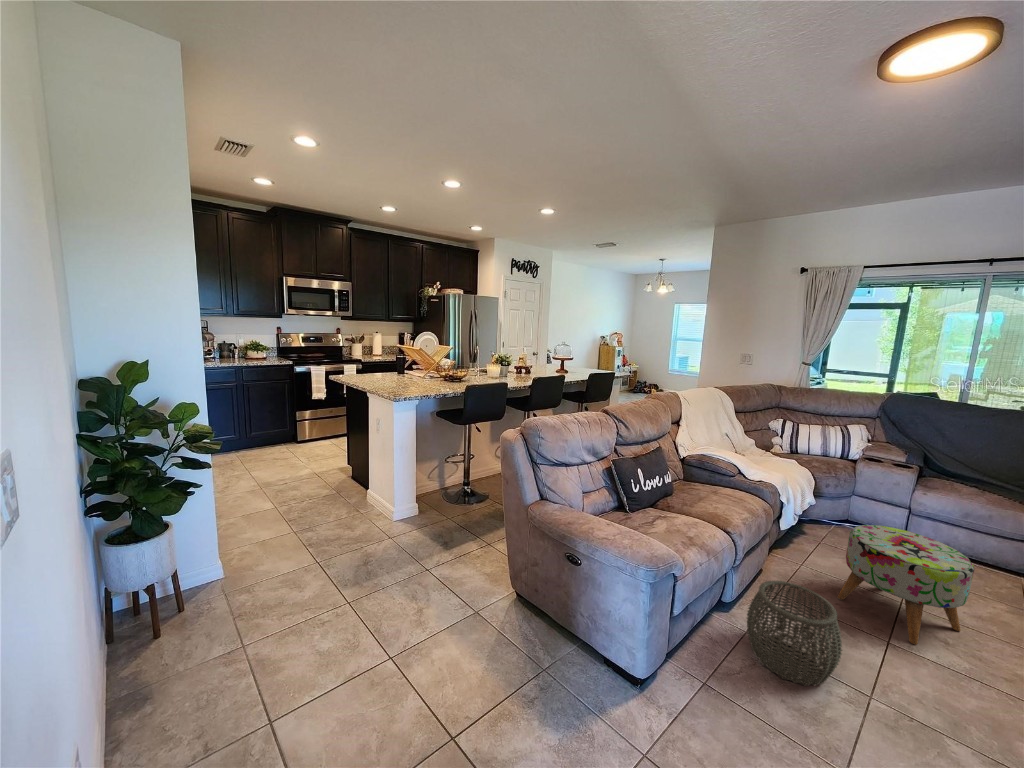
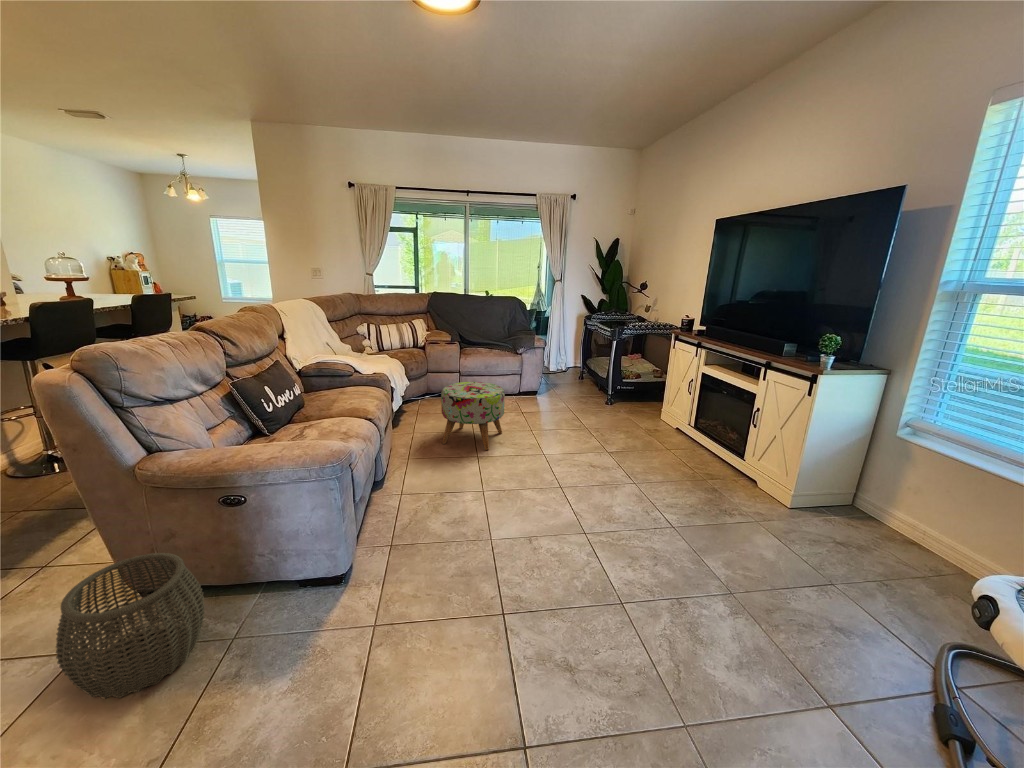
woven basket: present [747,581,842,686] -> present [56,553,205,698]

